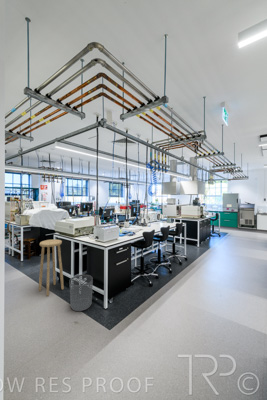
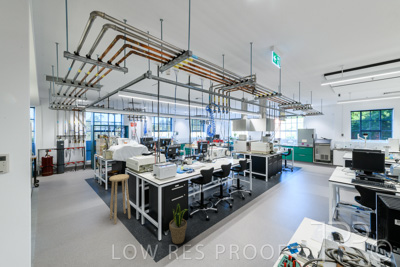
potted plant: none [117,268,137,310] -> present [169,204,188,244]
waste bin: present [69,274,93,311] -> none [128,207,150,241]

